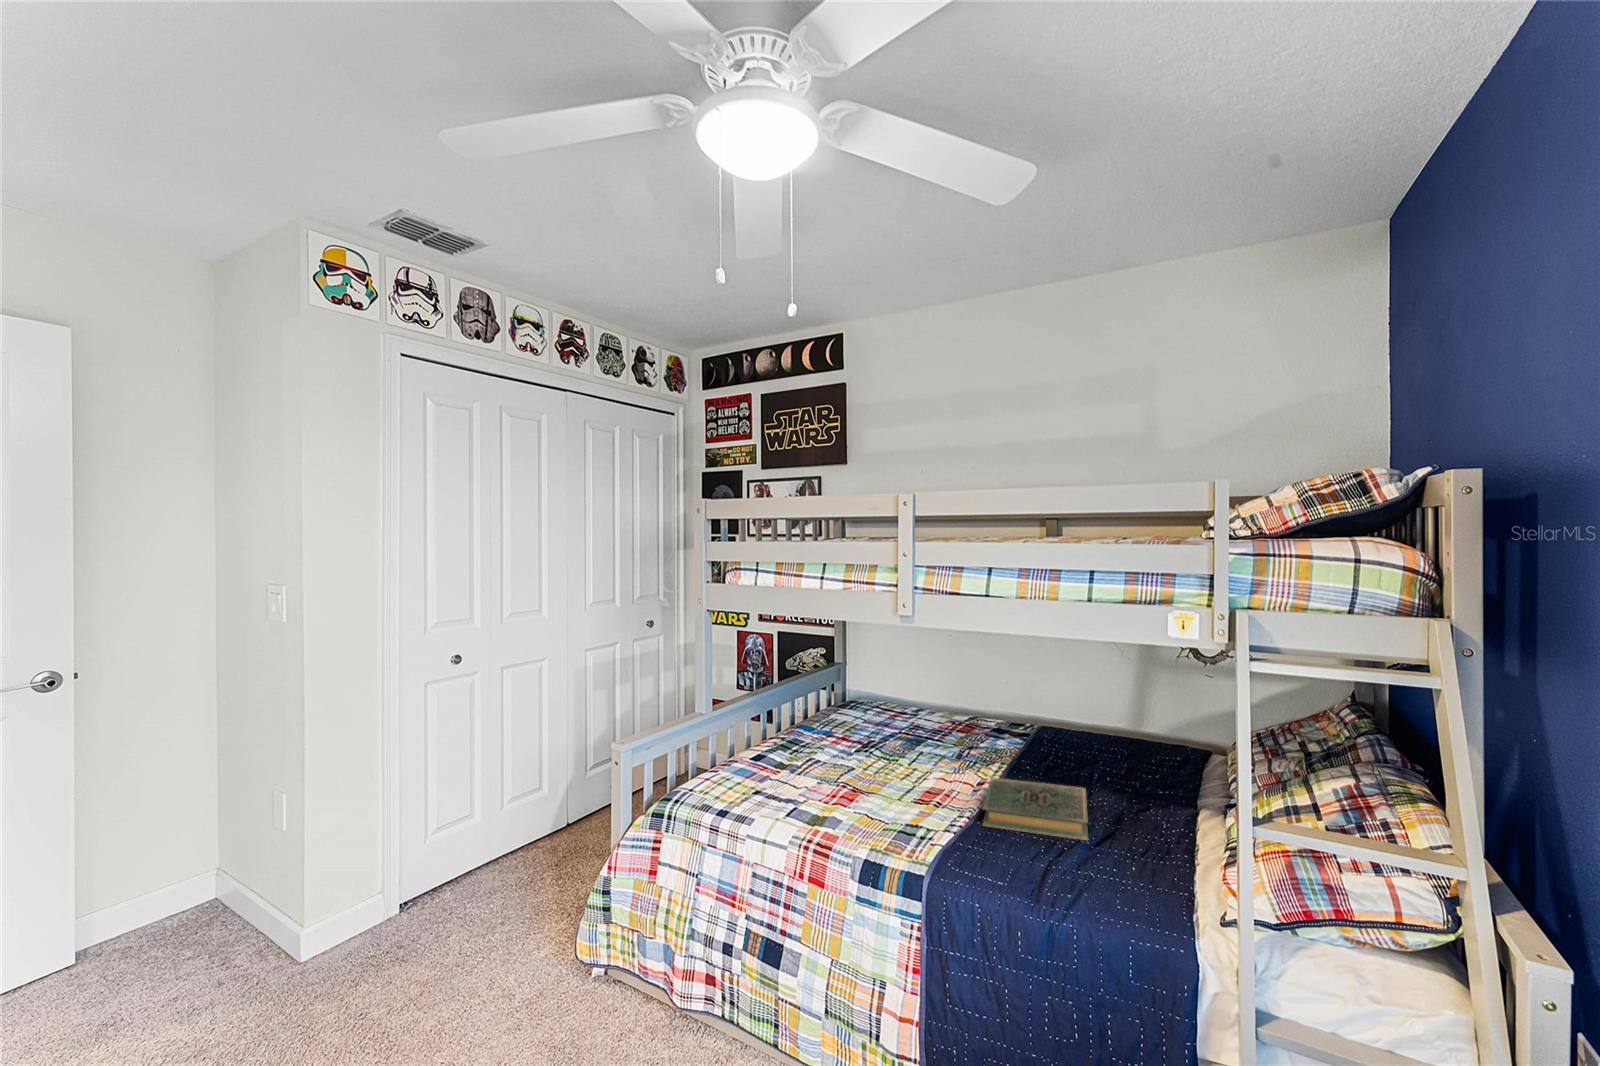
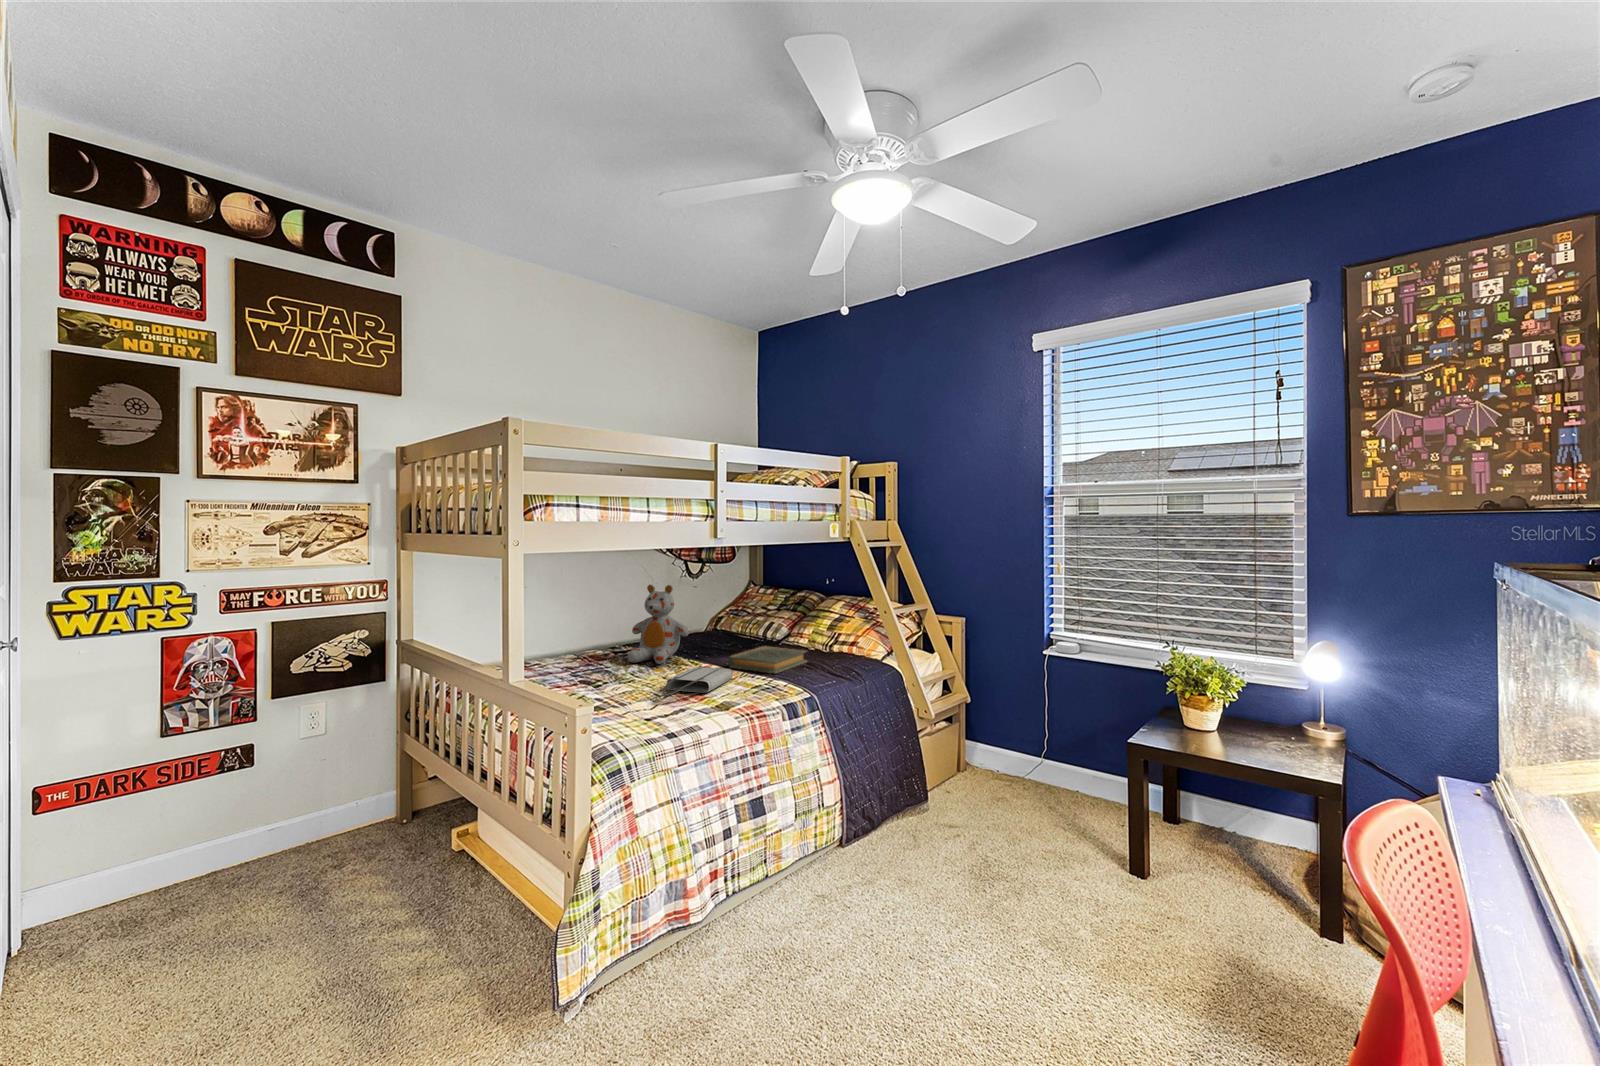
stuffed bear: none [957,656,1023,756] -> present [628,584,689,664]
tote bag: none [814,769,943,803] -> present [662,667,733,697]

